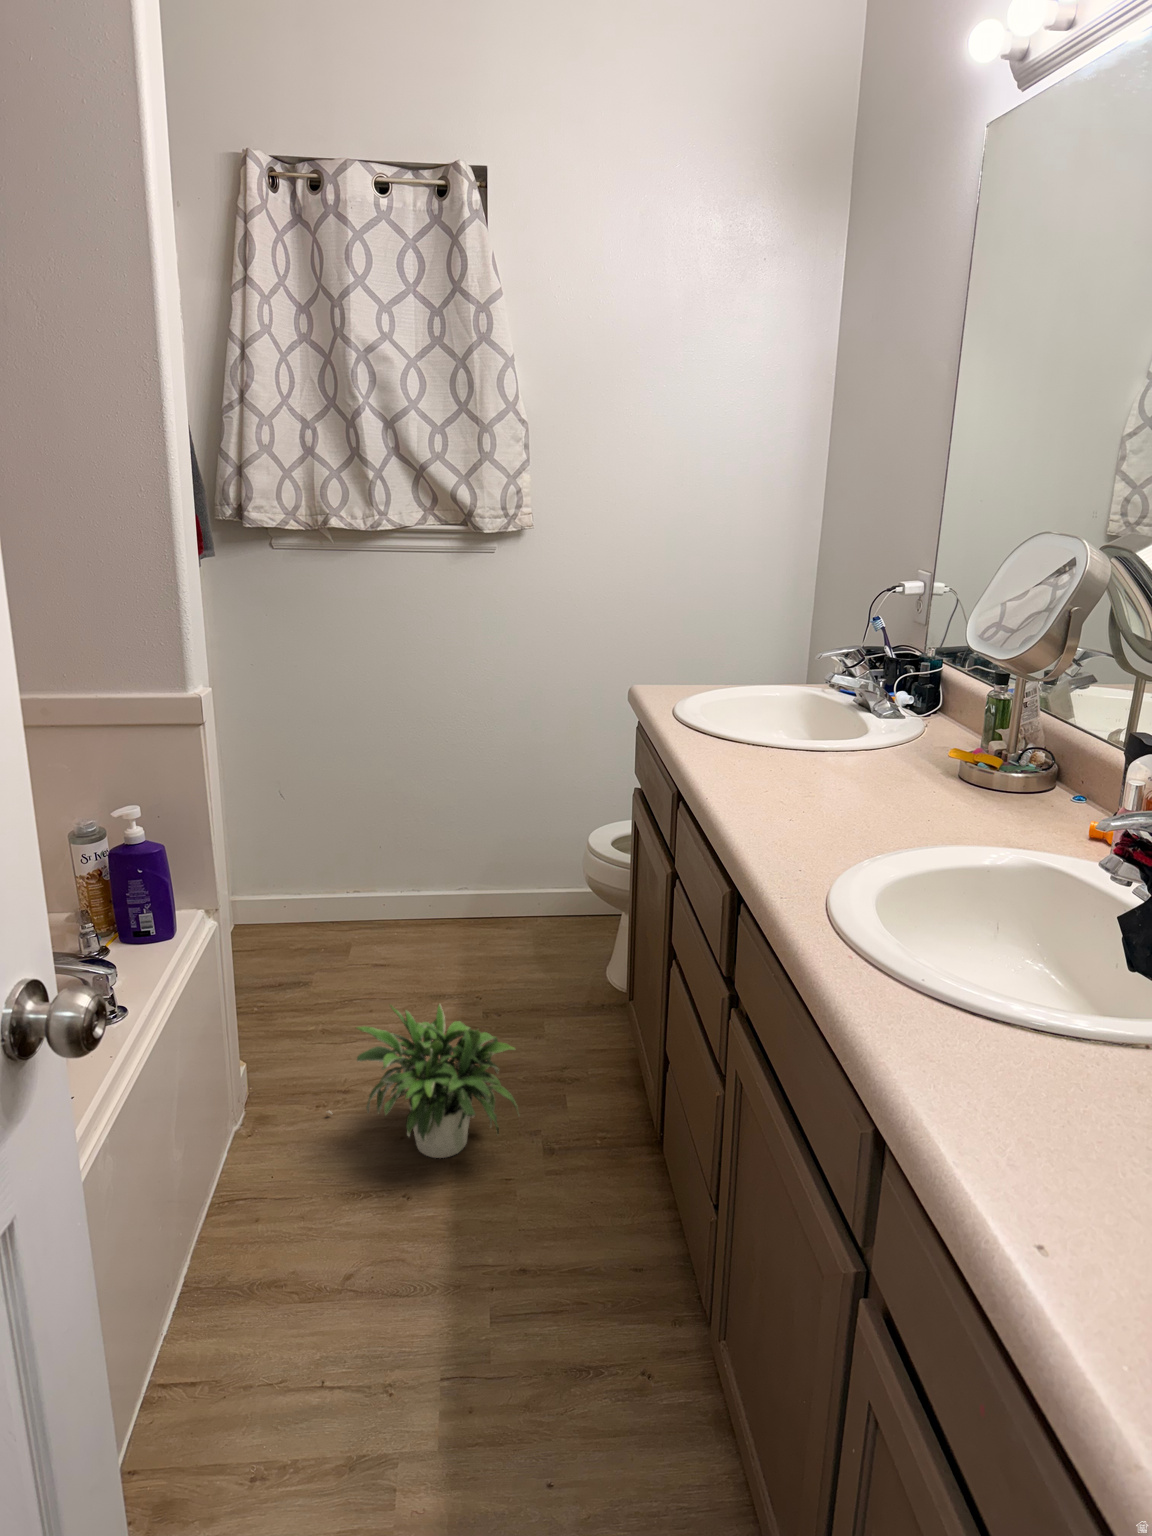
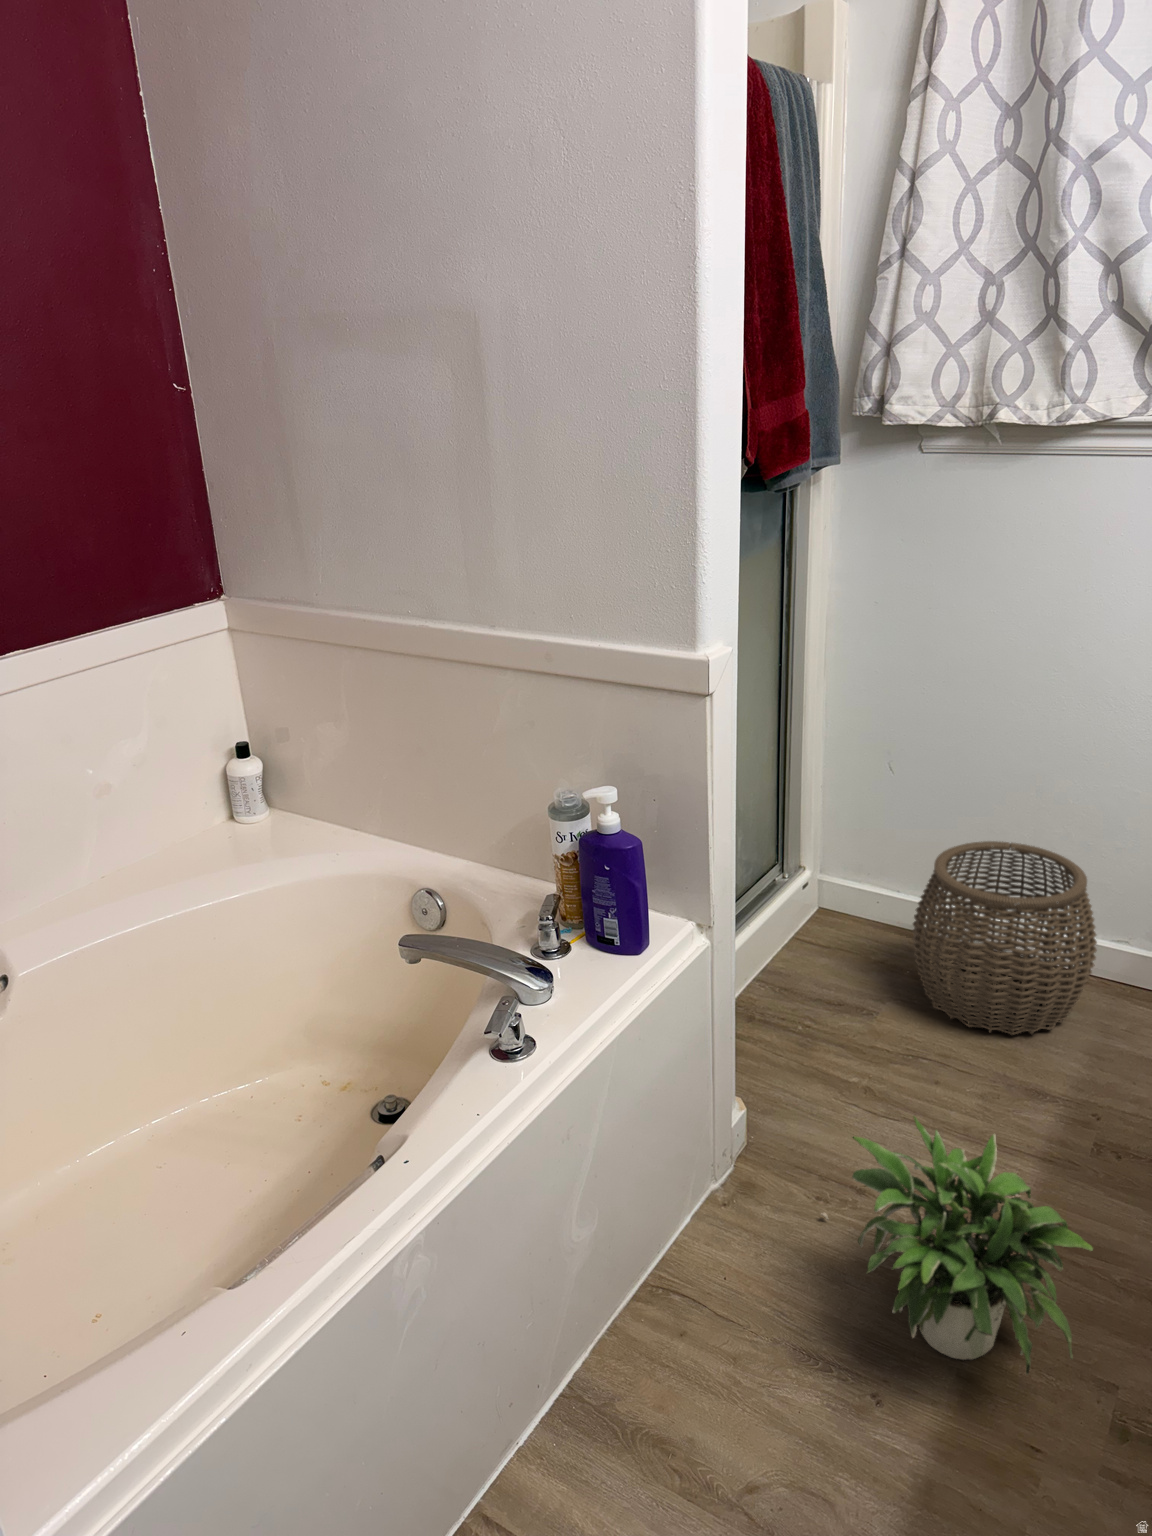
woven basket: none [322,833,452,972] -> present [912,841,1097,1035]

